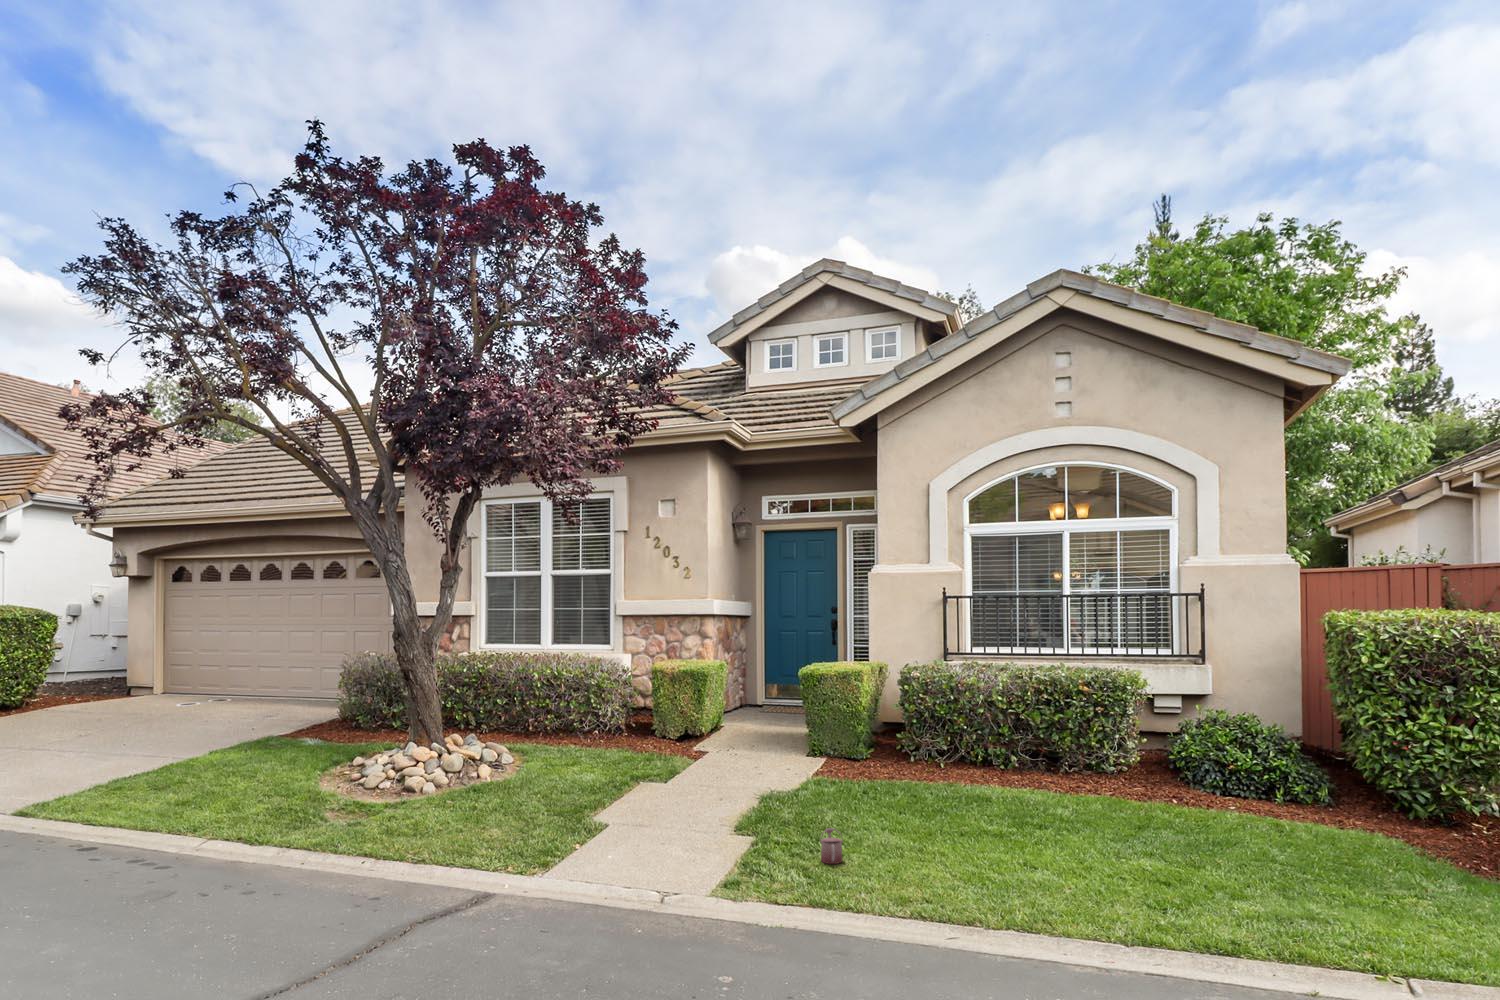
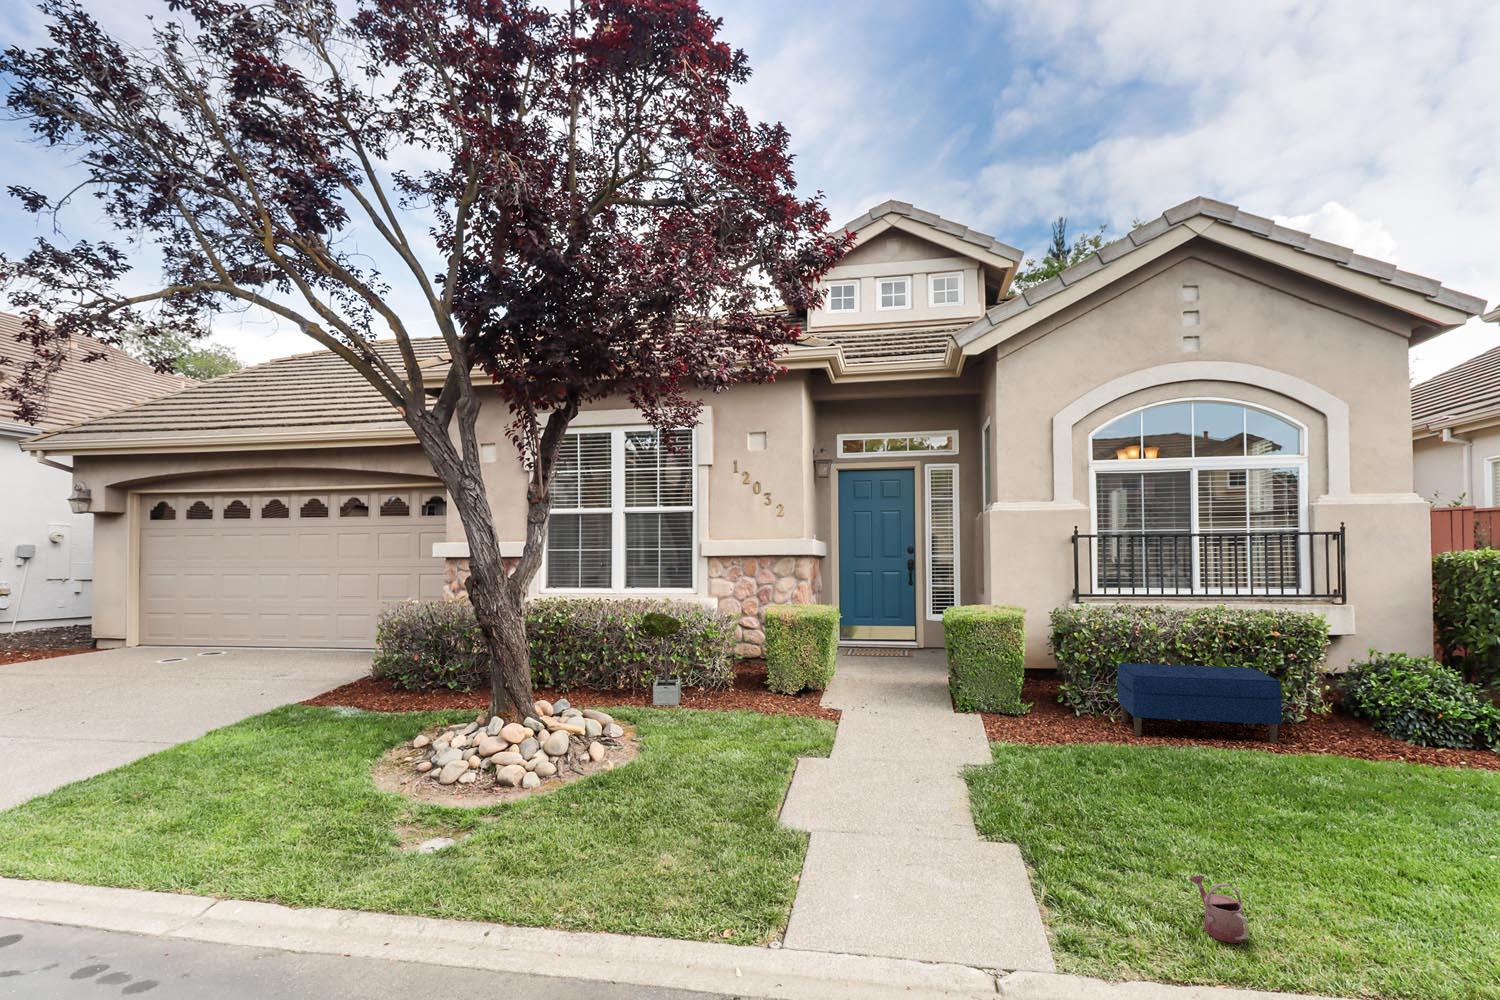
potted tree: none [547,664,583,746] -> present [642,612,681,705]
bench: none [937,710,1053,776] -> present [1117,663,1282,744]

